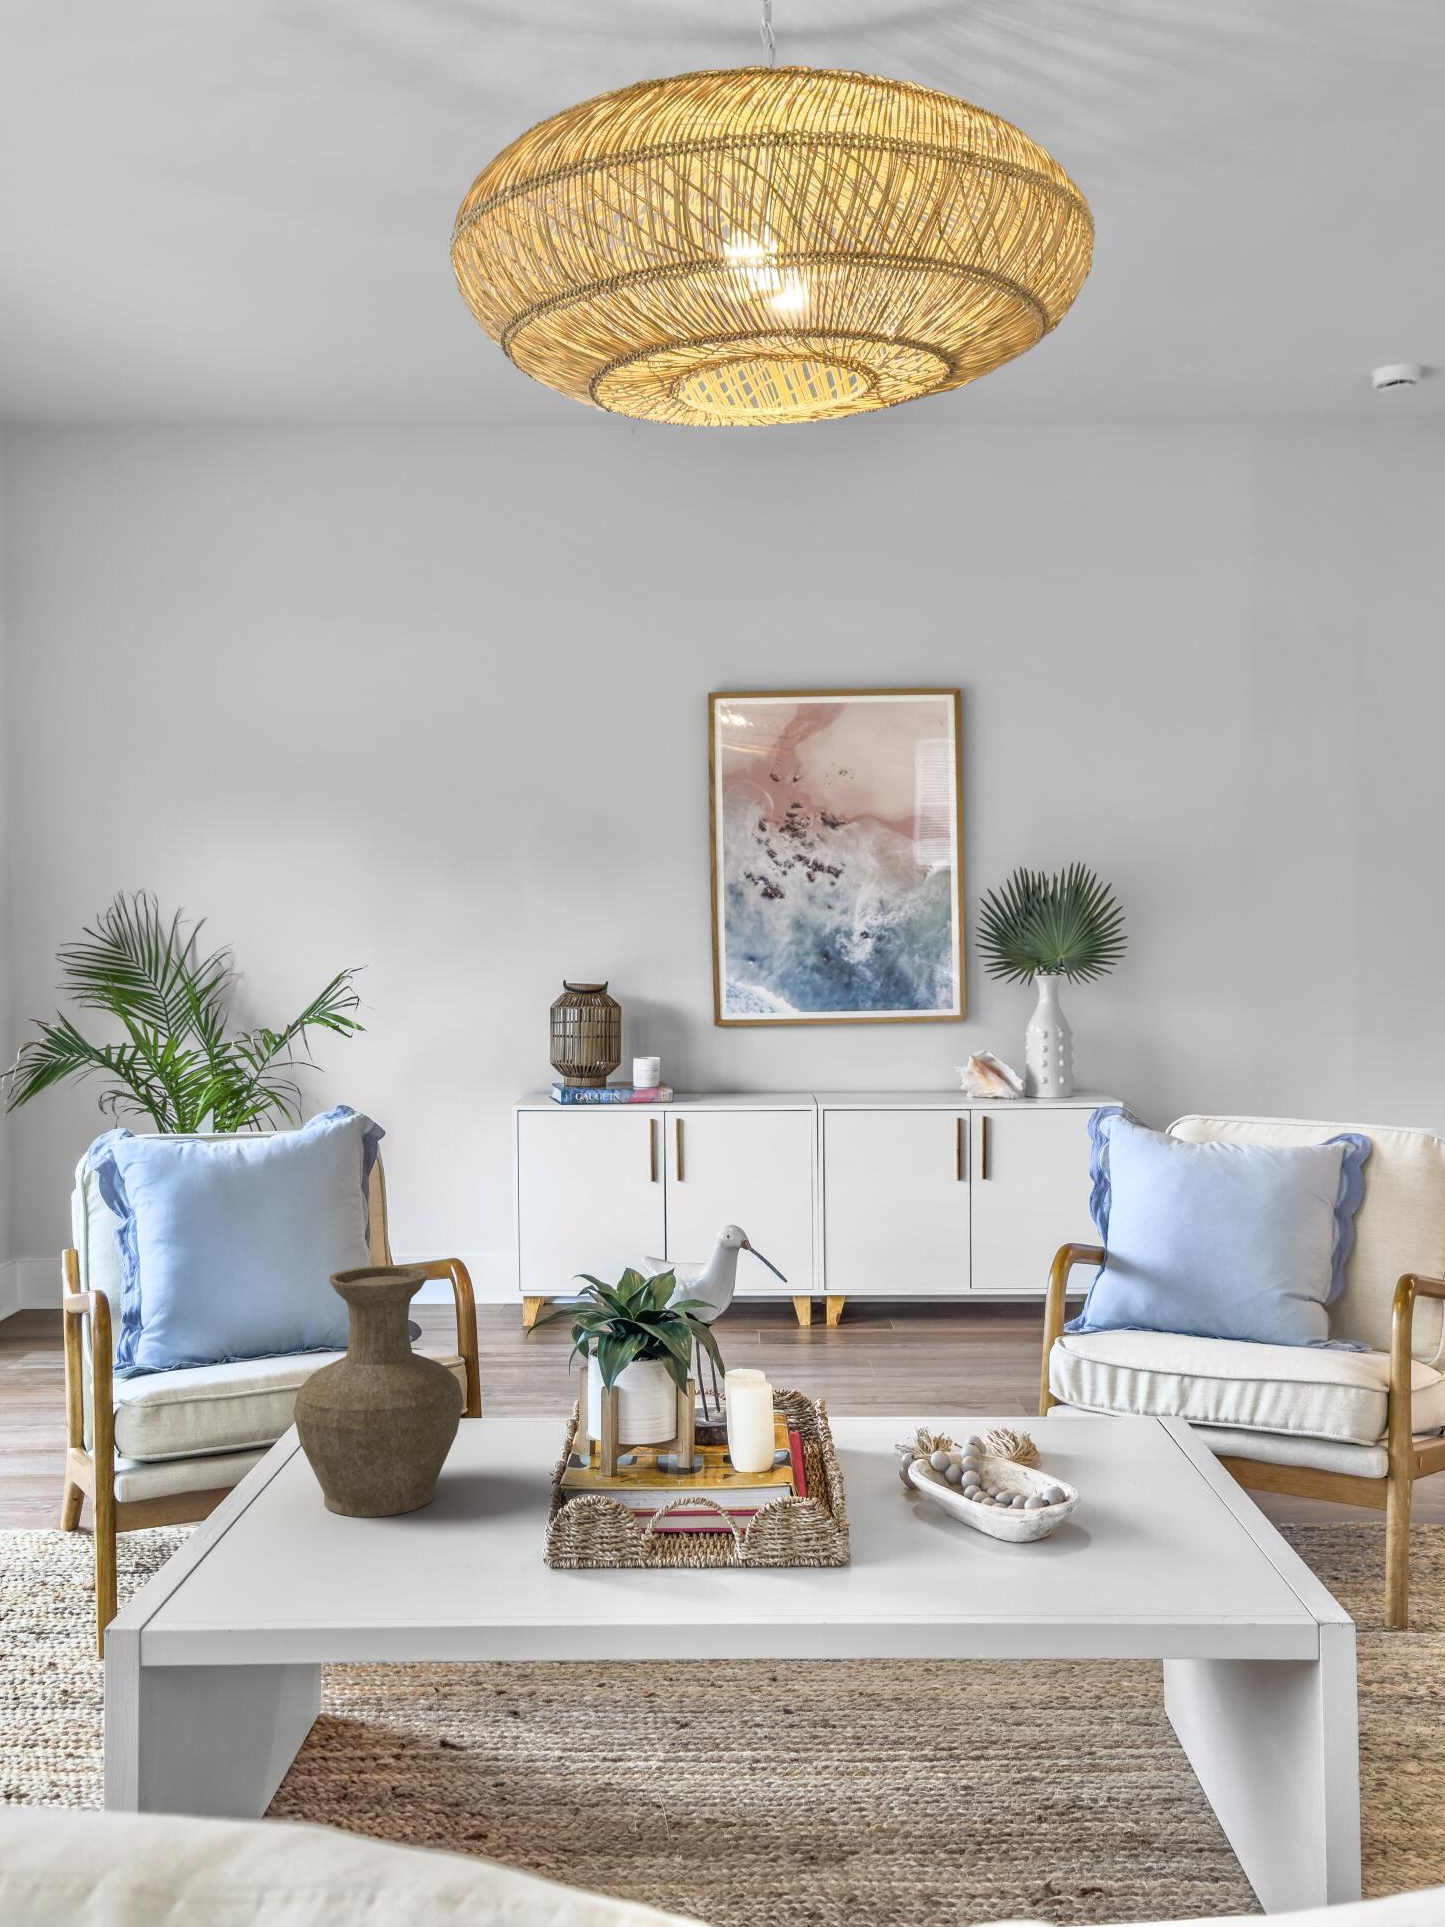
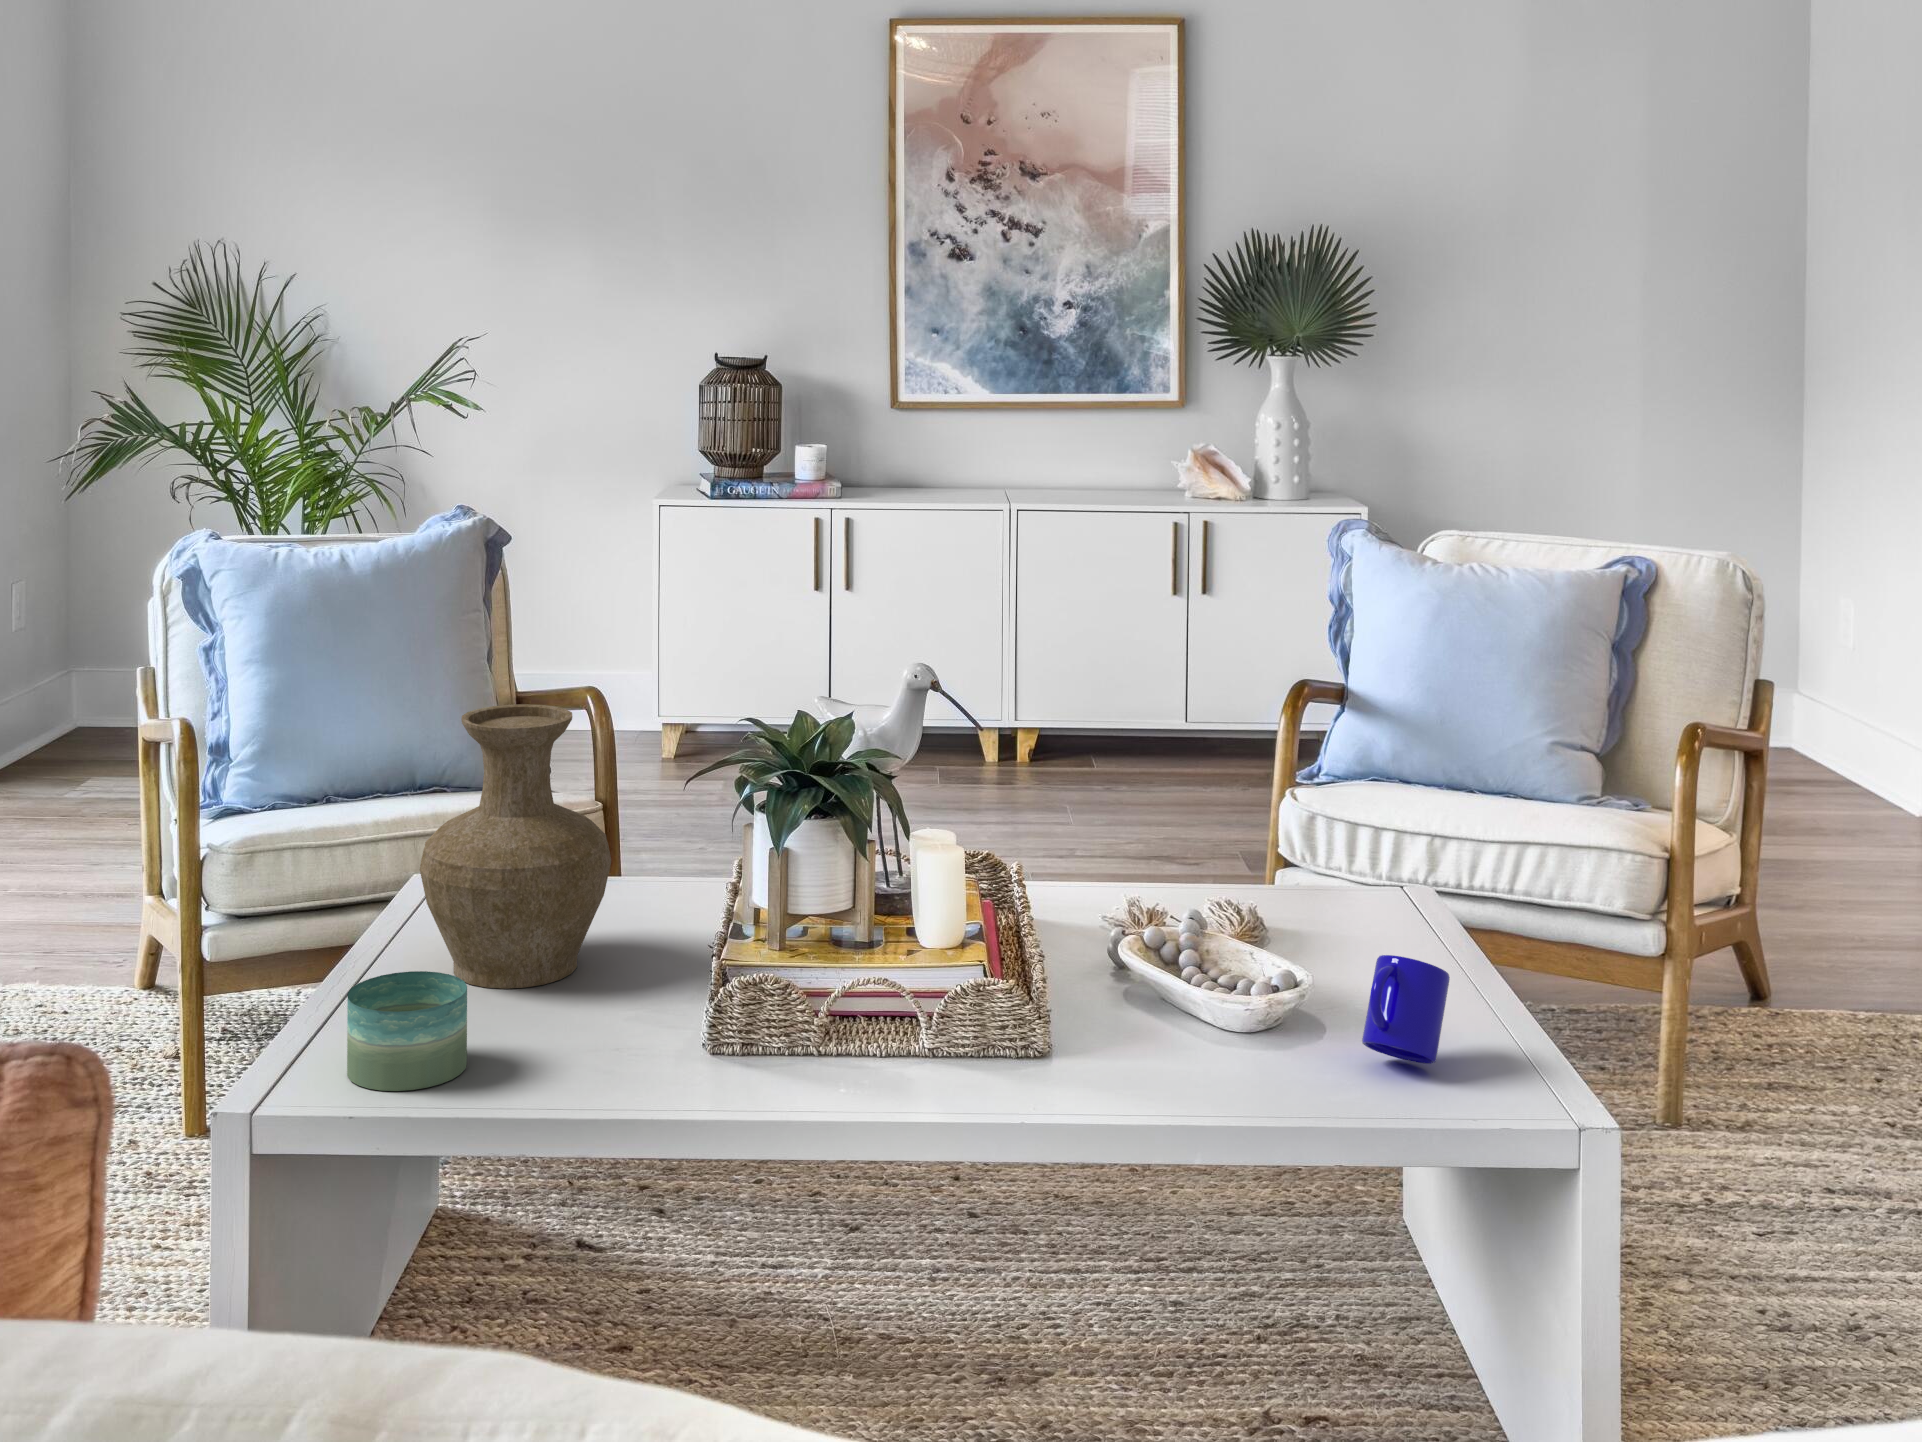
mug: none [1127,1472,1203,1568] -> present [1362,955,1450,1064]
candle: none [222,1501,331,1609] -> present [347,971,467,1091]

